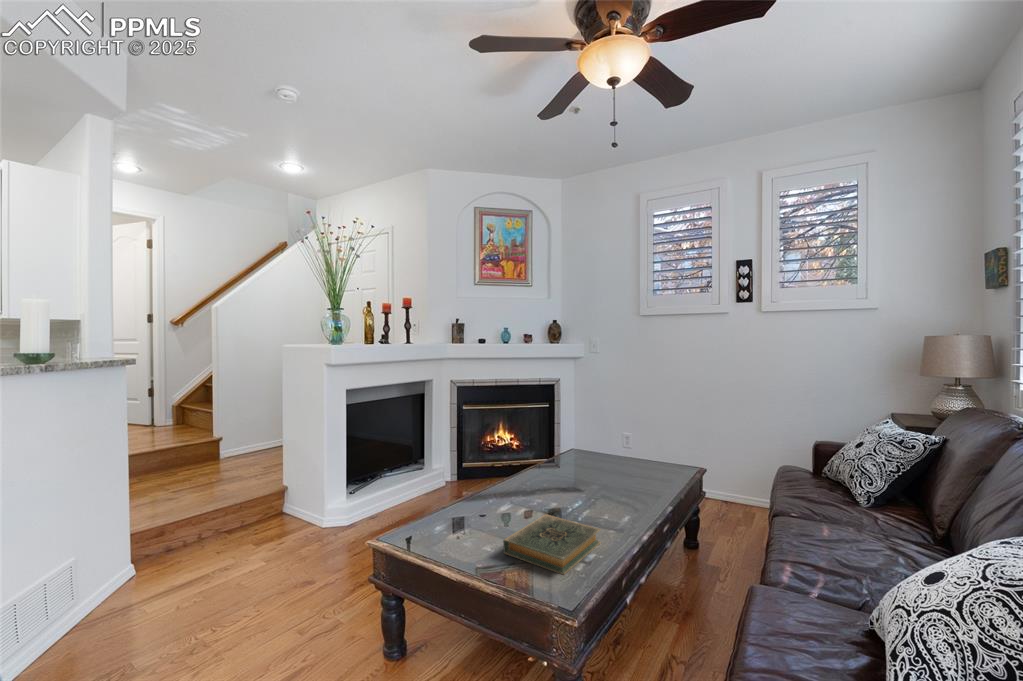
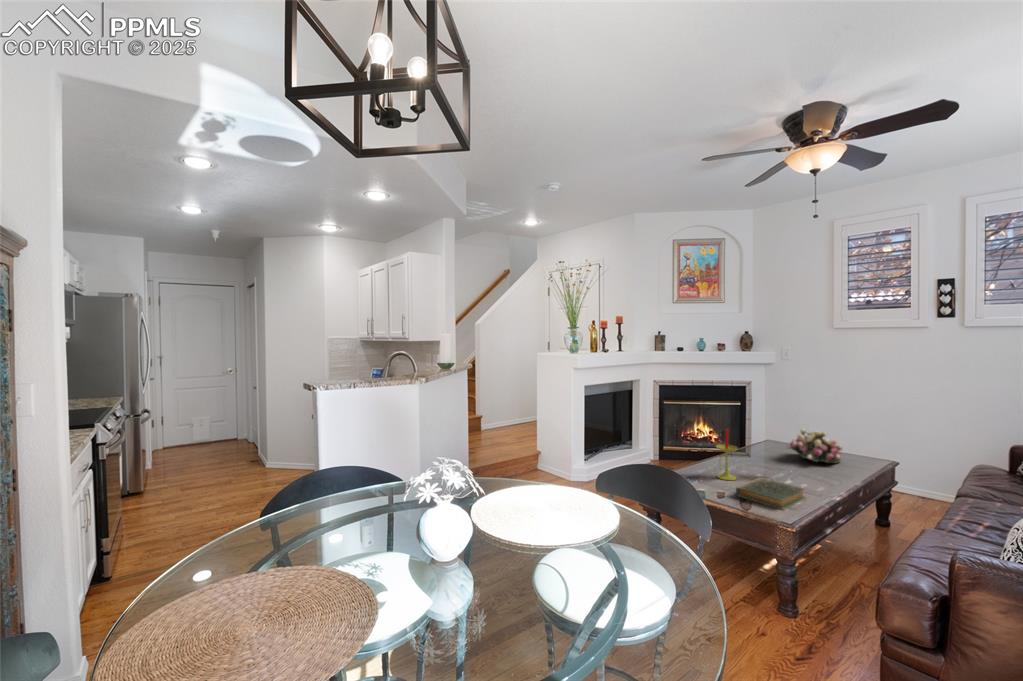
flower arrangement: none [587,434,649,477] -> present [786,429,842,463]
candle: none [488,442,518,522] -> present [716,428,737,480]

